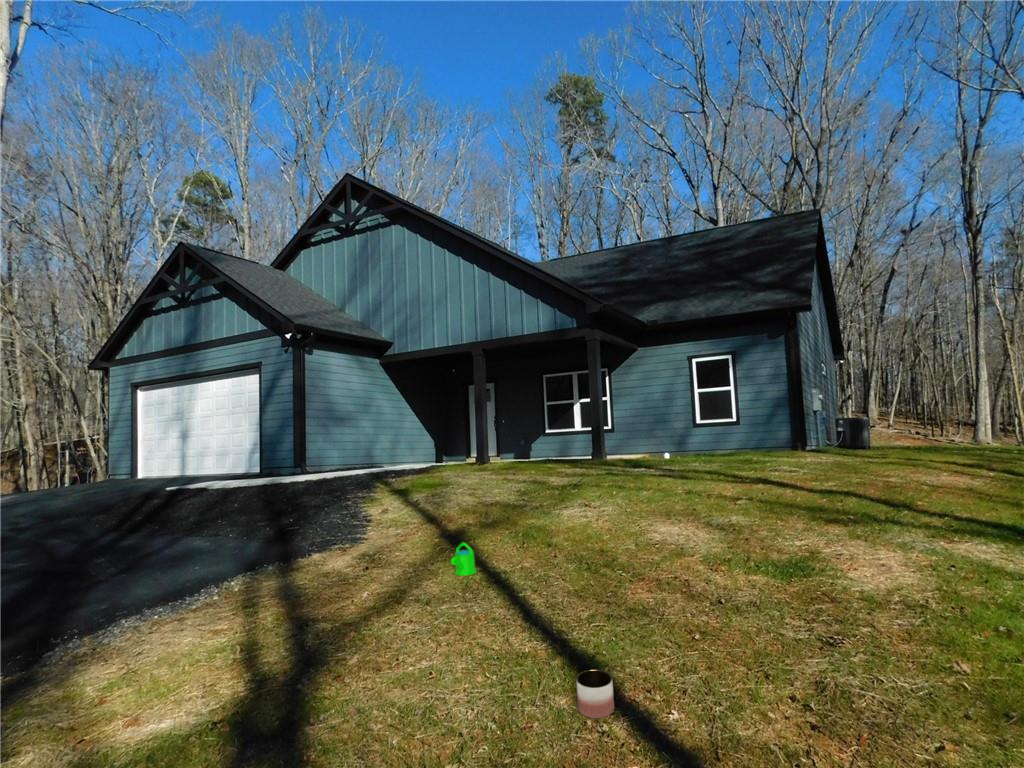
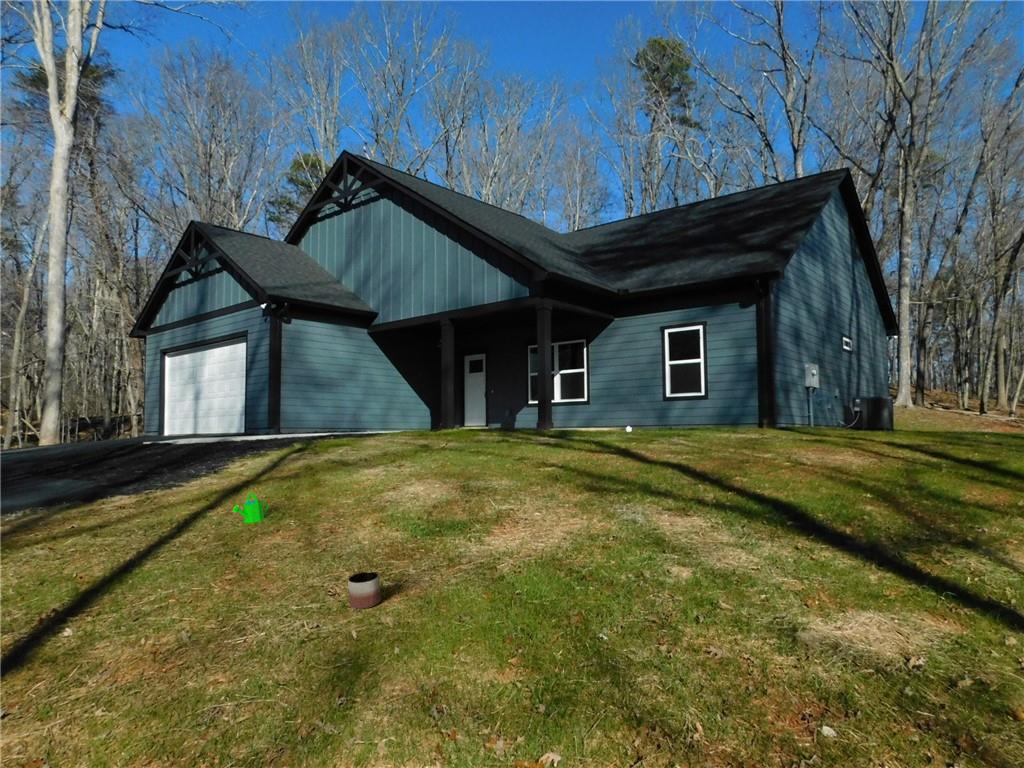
planter: present [576,670,614,718] -> present [348,571,381,609]

